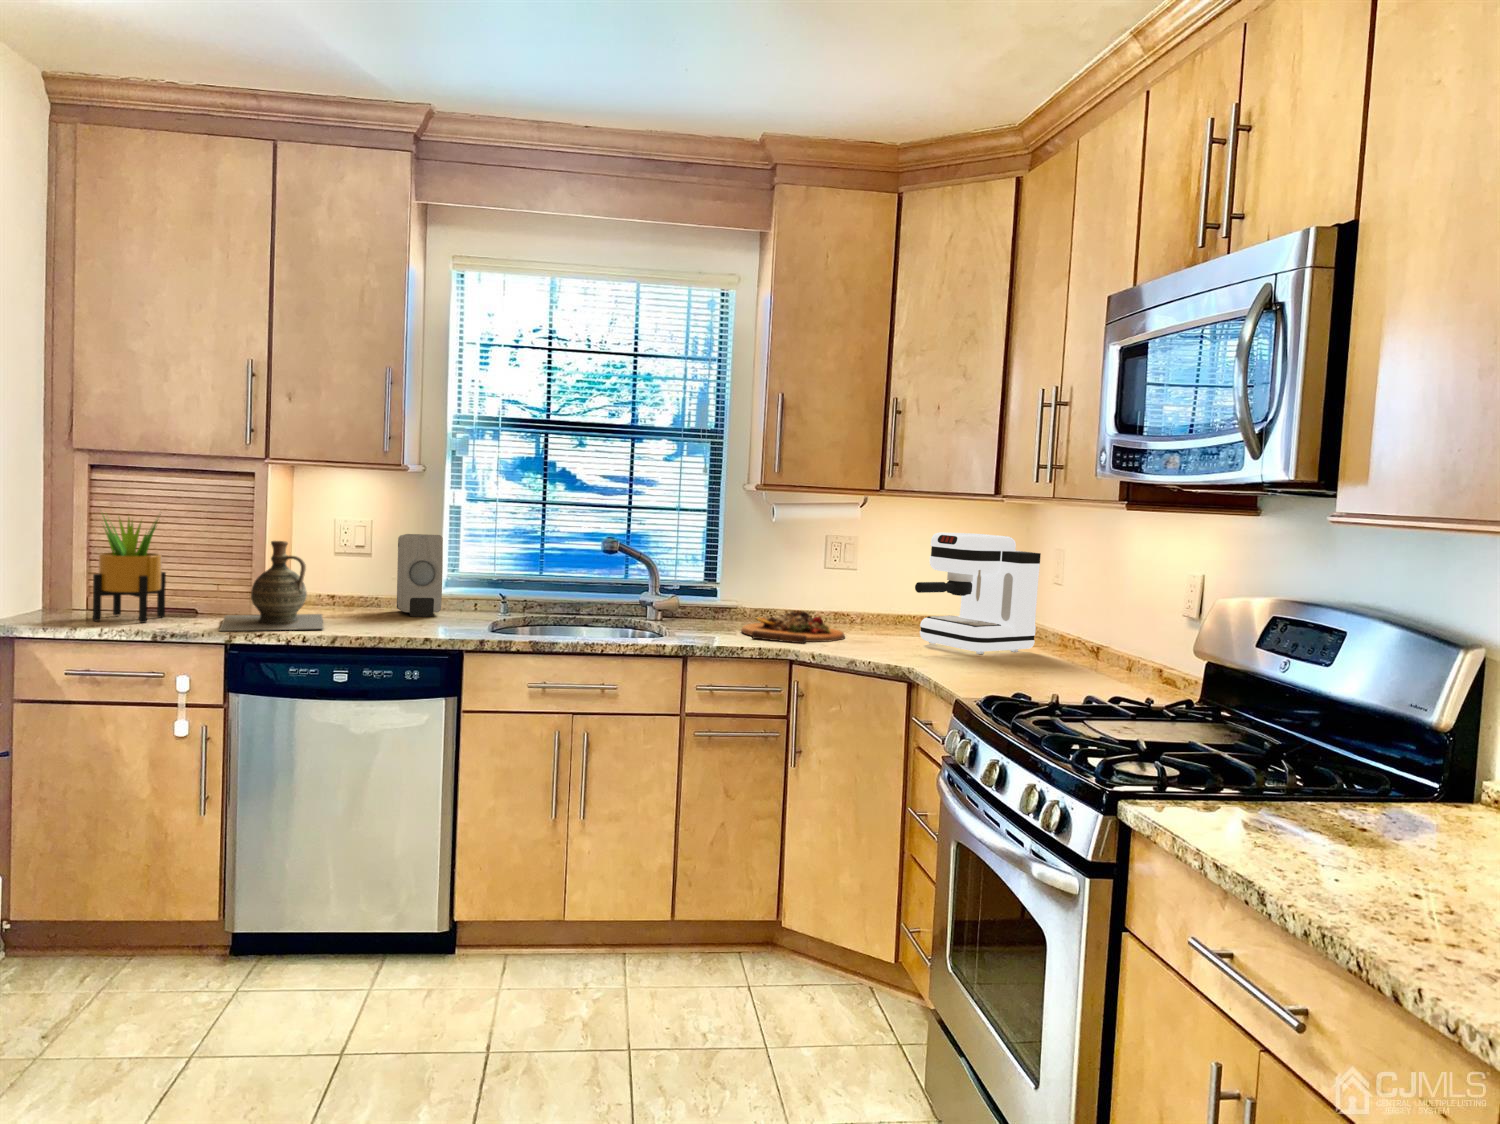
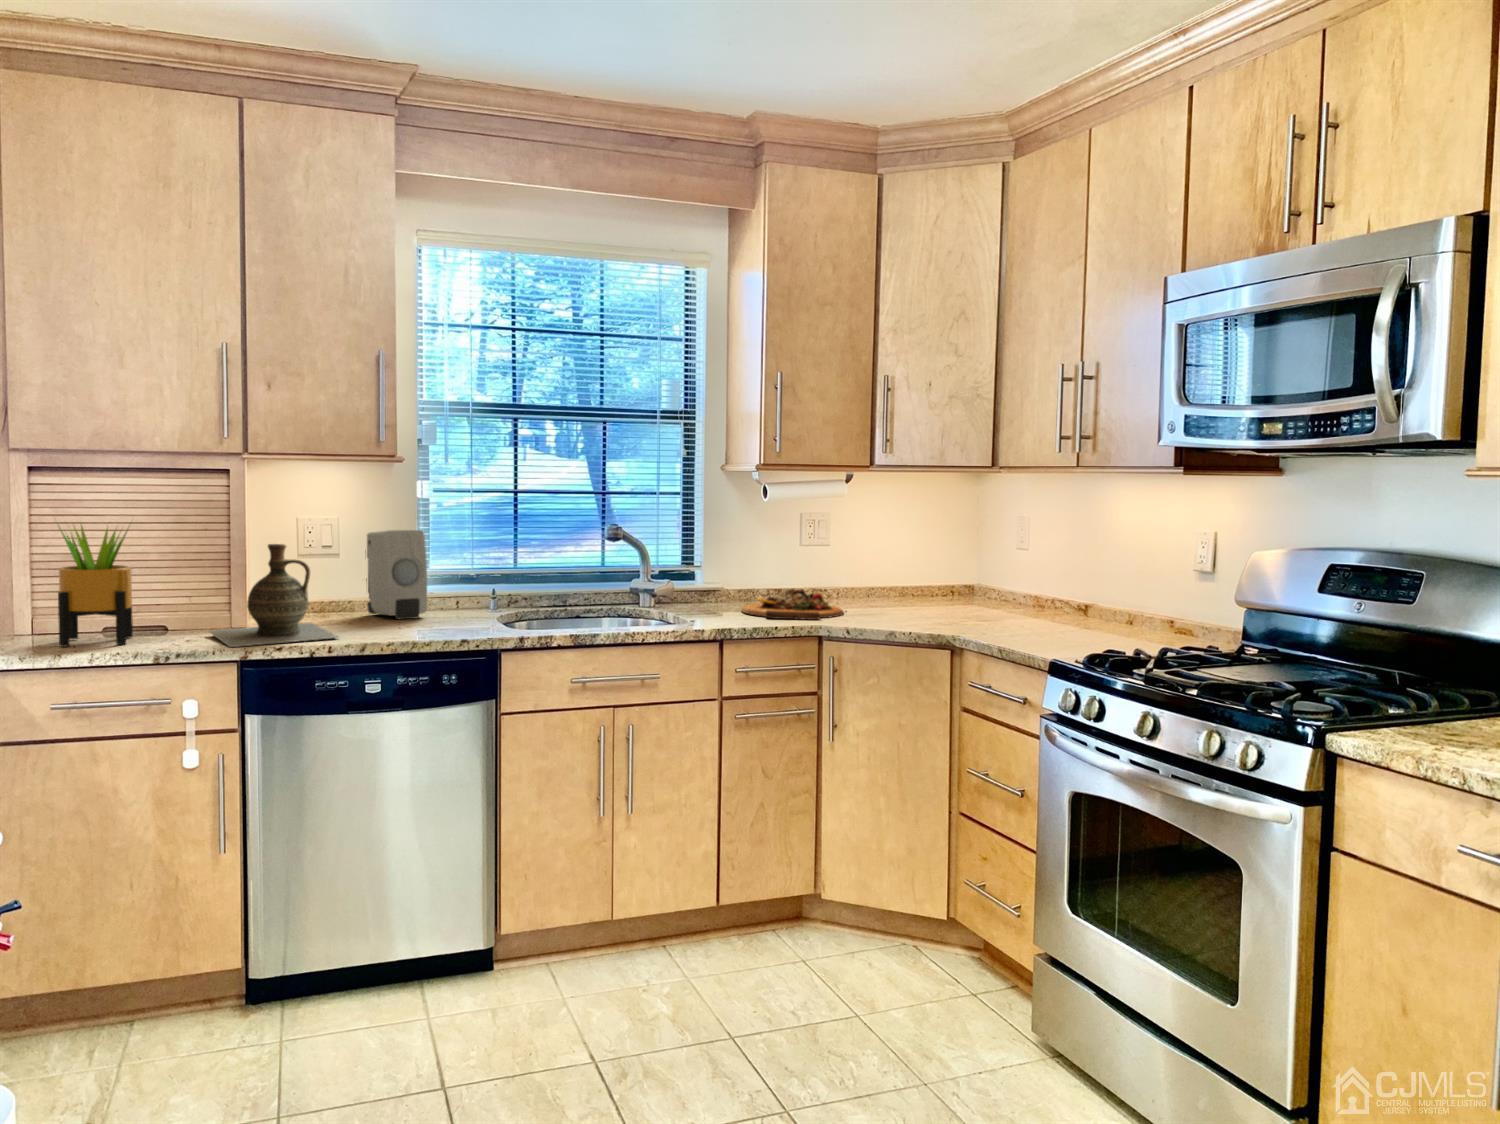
coffee maker: present [915,533,1041,654] -> none [916,506,1024,619]

